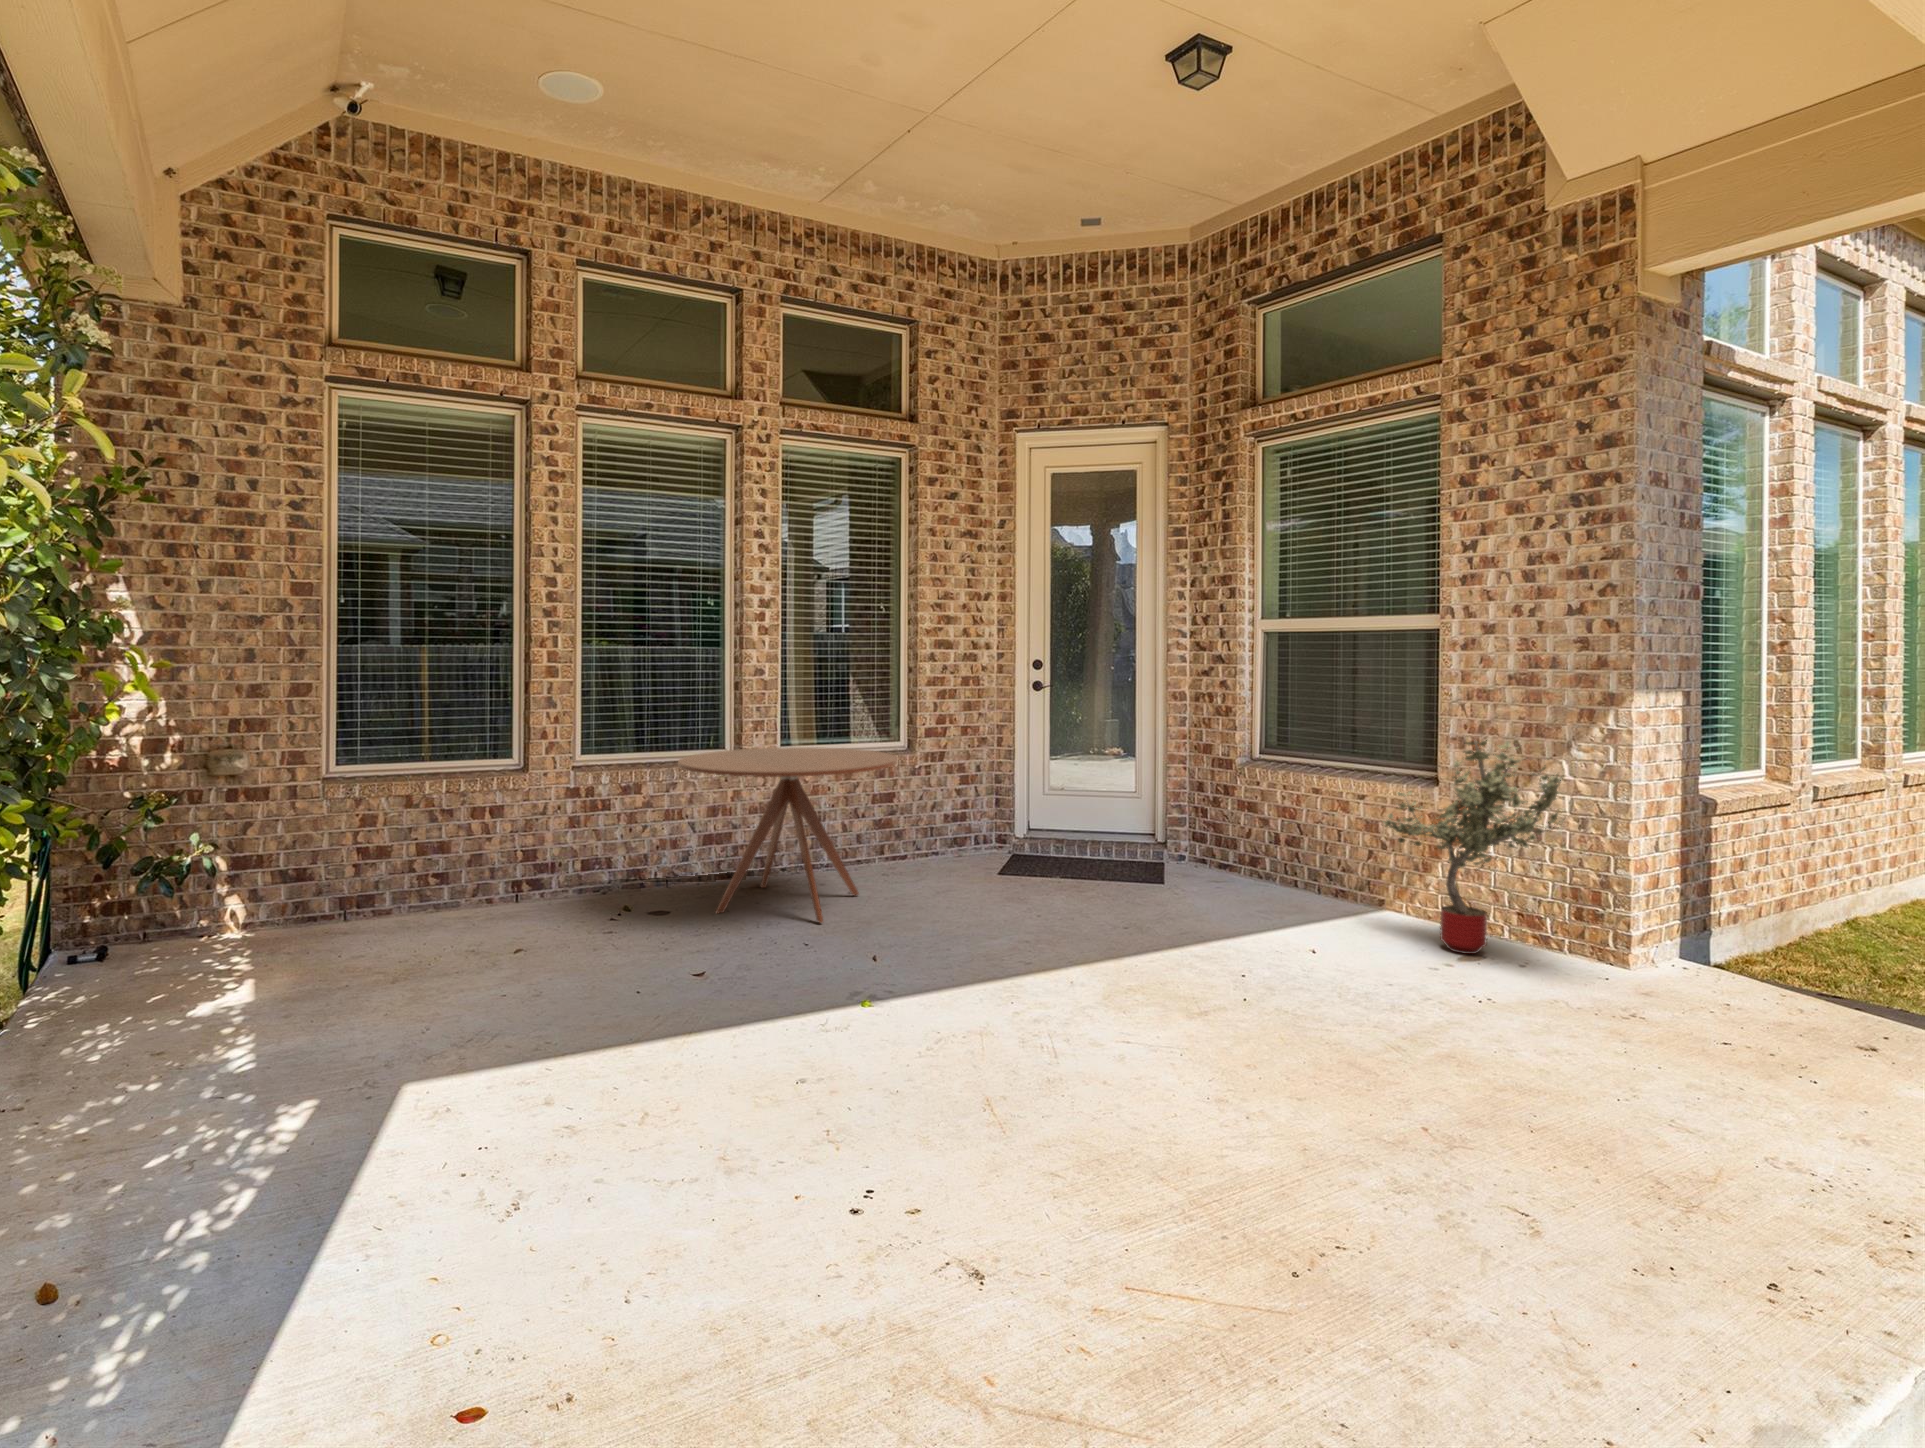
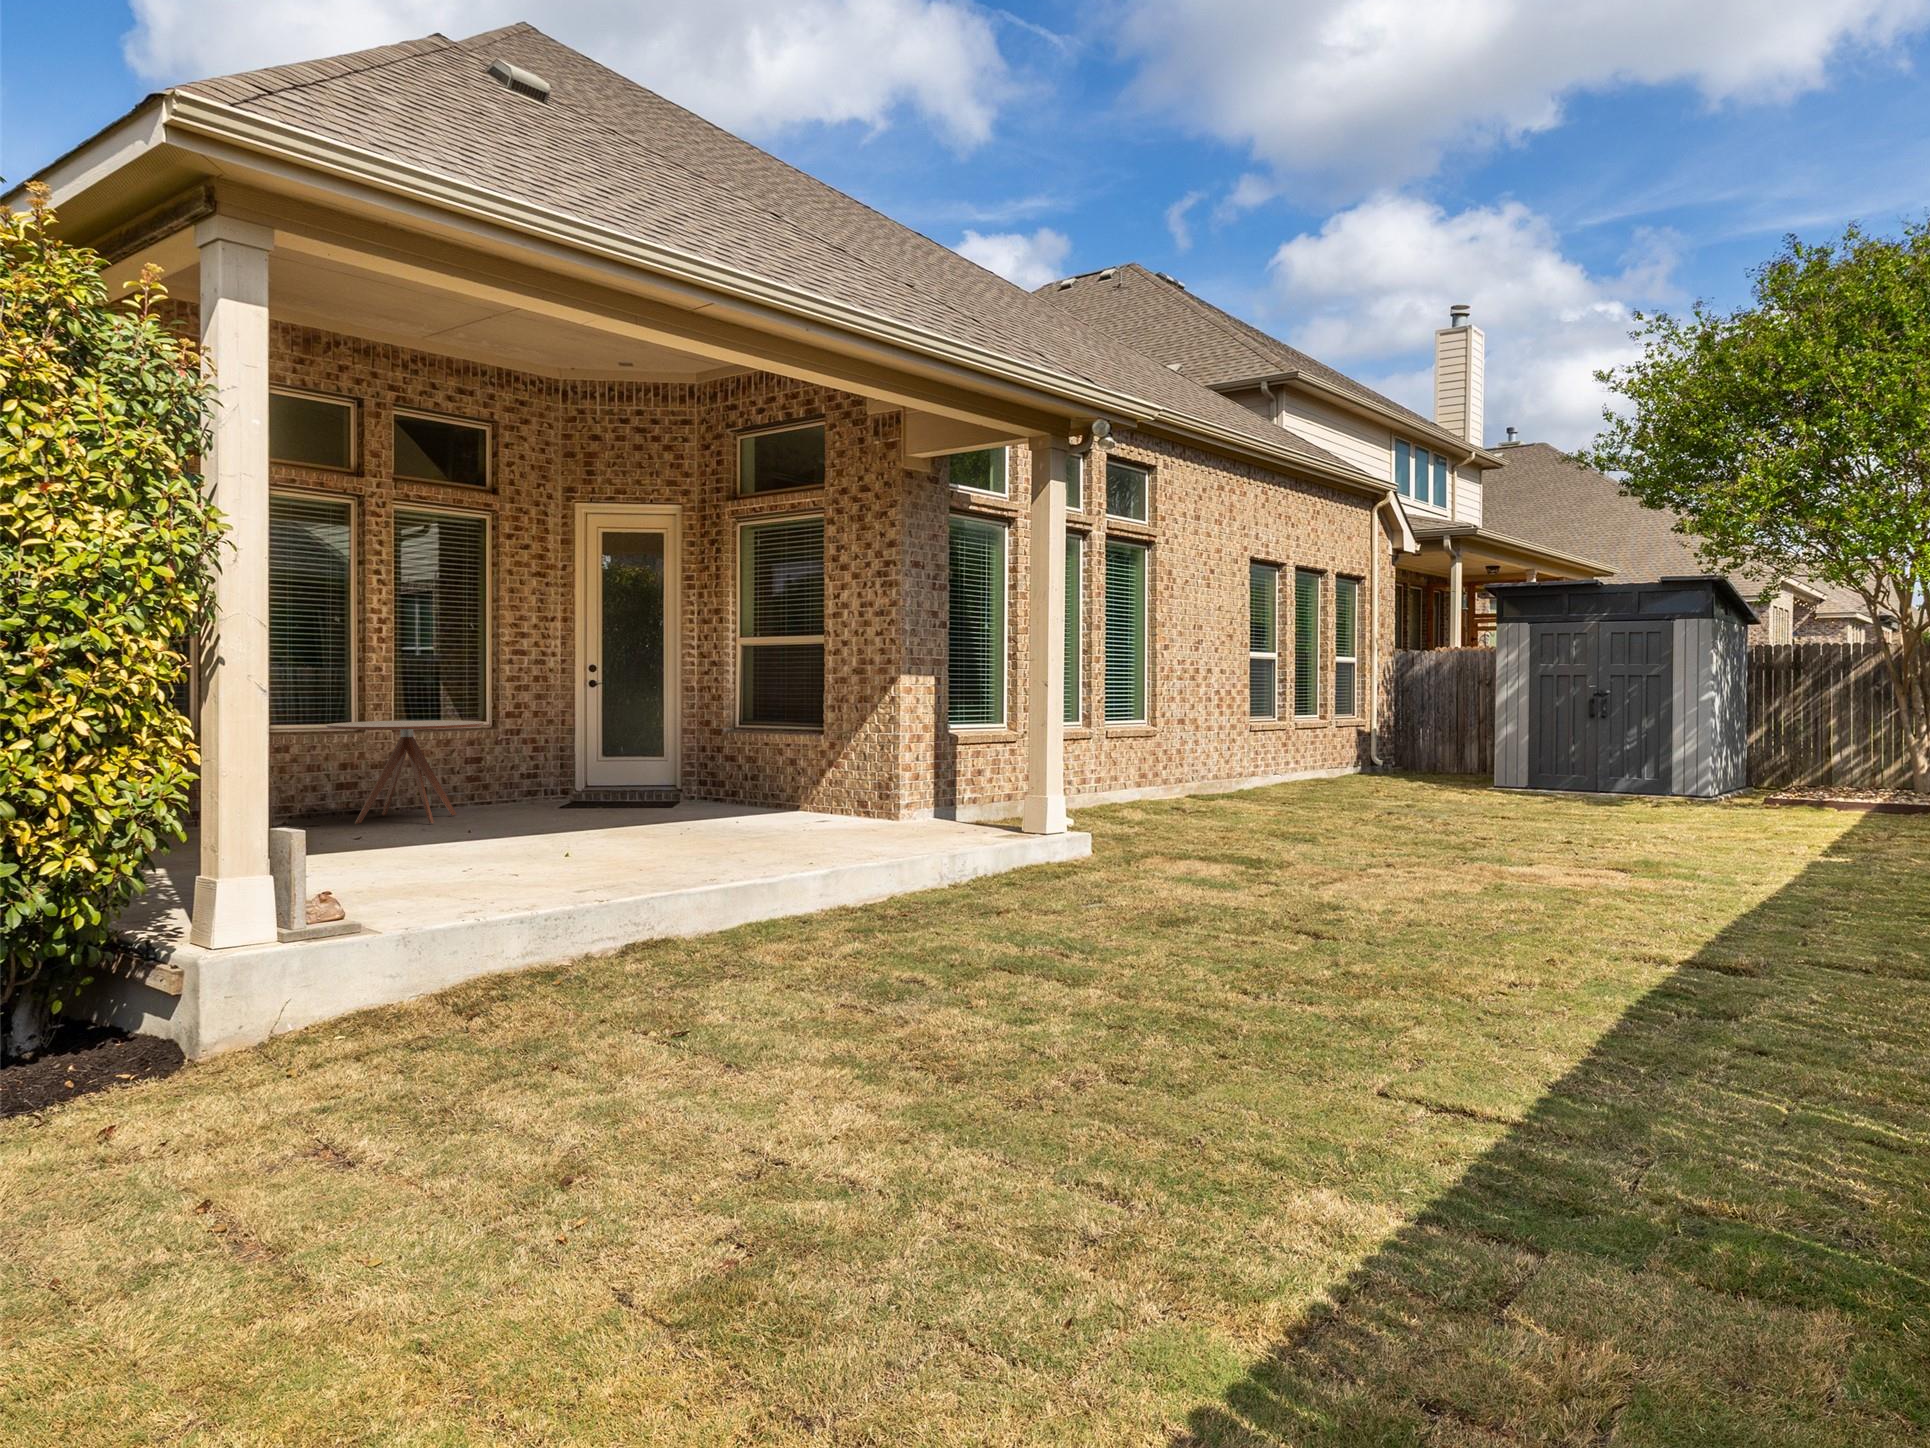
potted tree: present [1383,740,1563,954] -> none [787,703,865,820]

